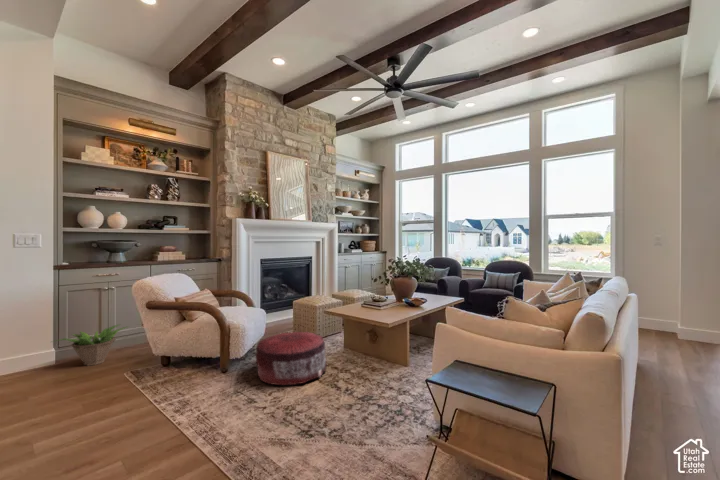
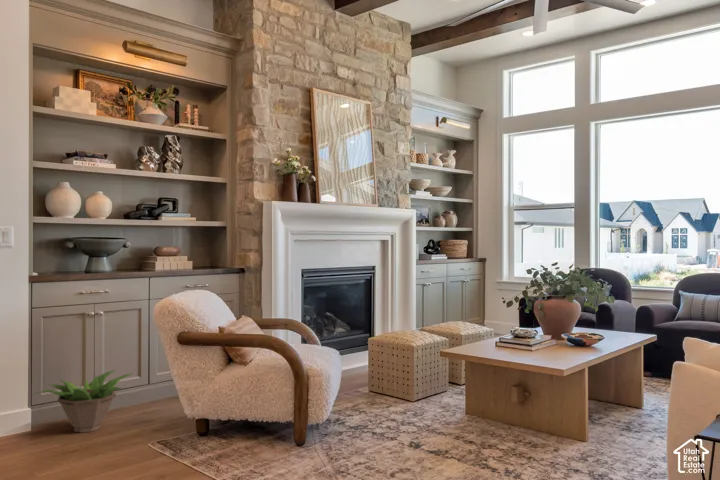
pouf: present [256,332,327,385] -> none [353,383,461,464]

